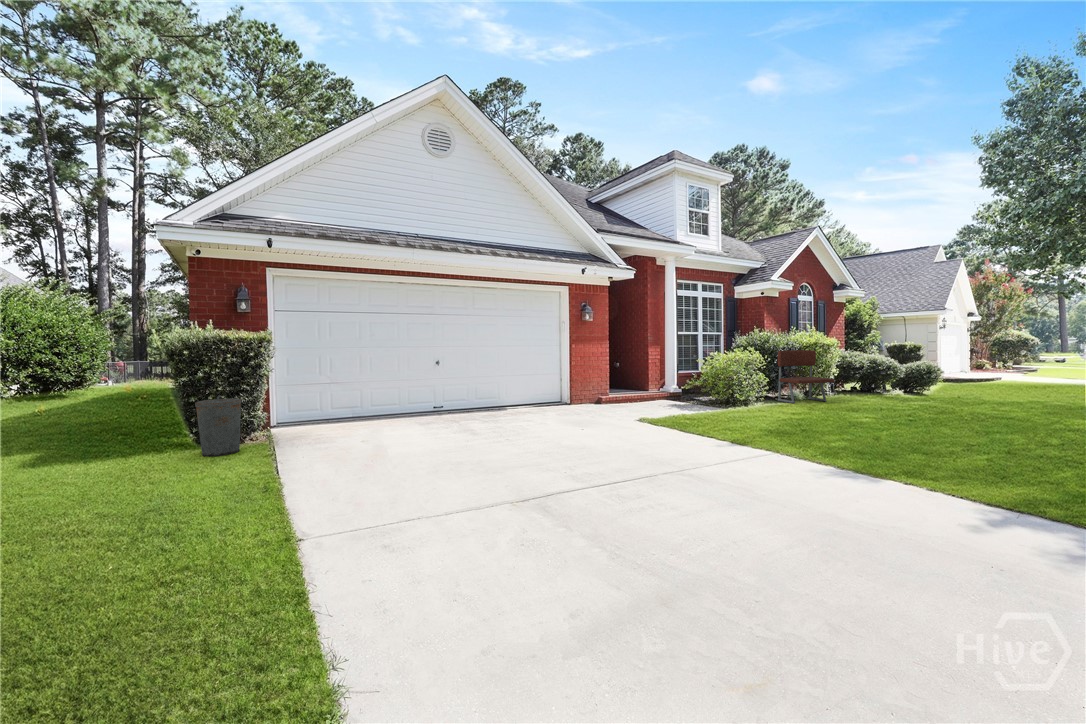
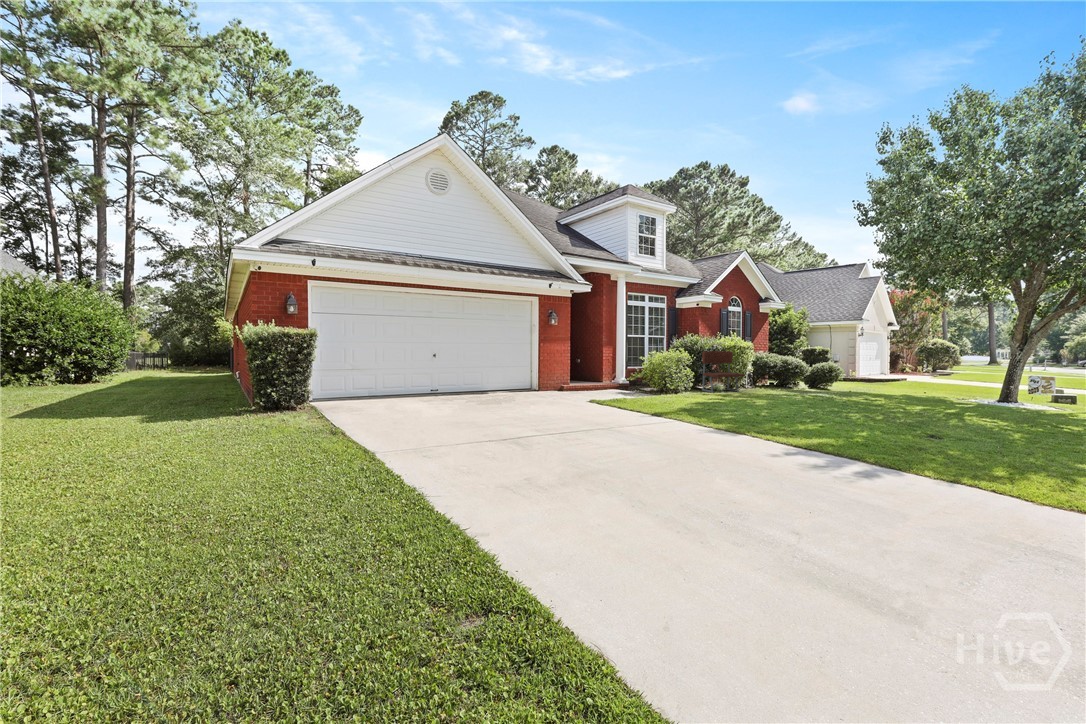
trash can: present [195,396,241,457] -> none [268,376,299,418]

